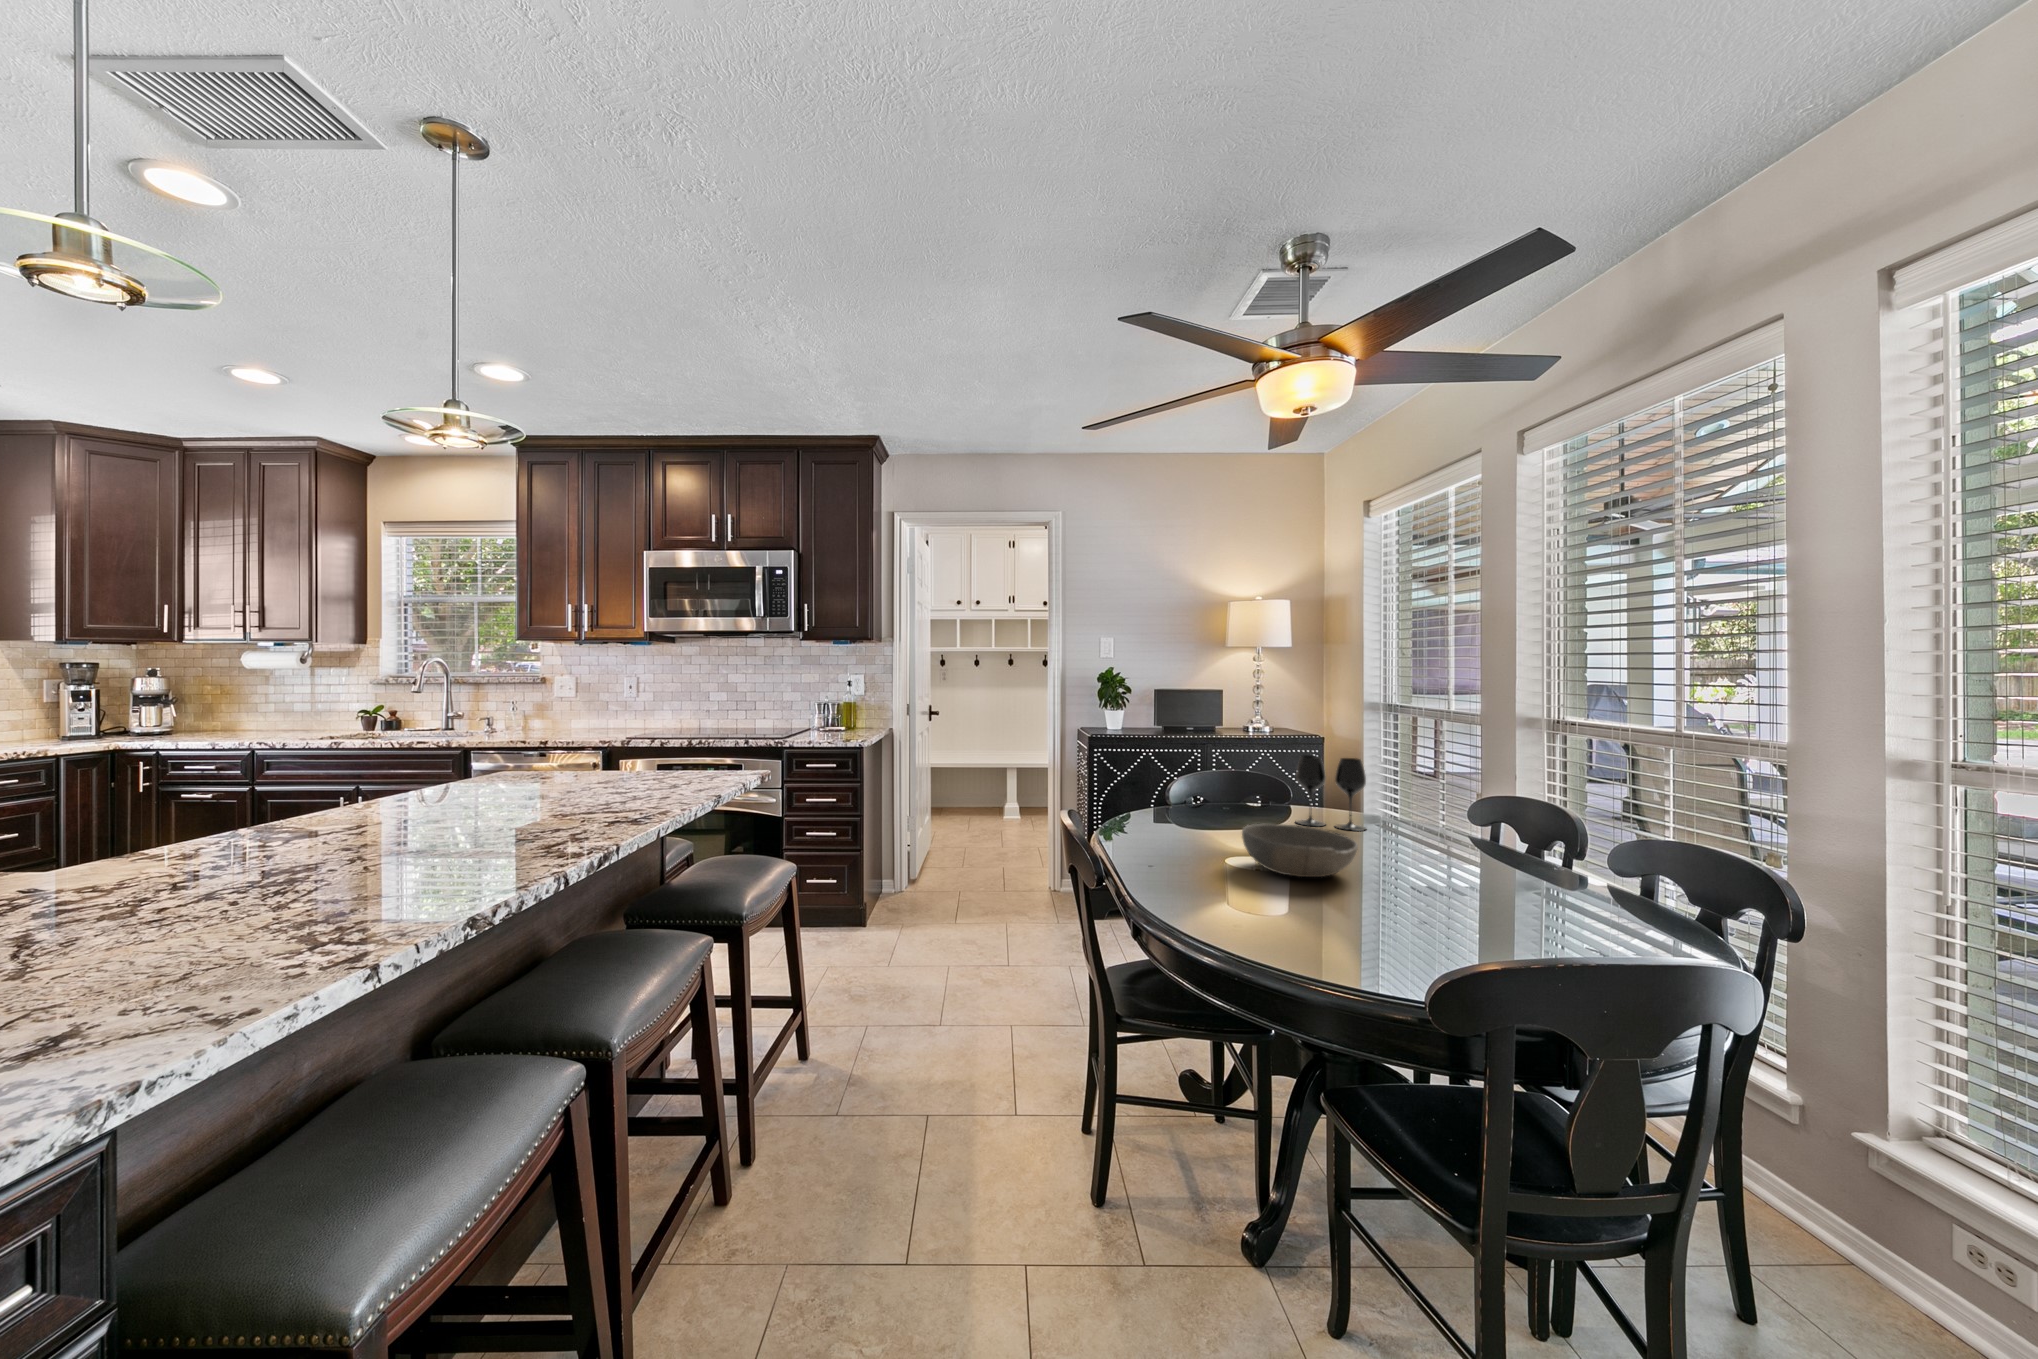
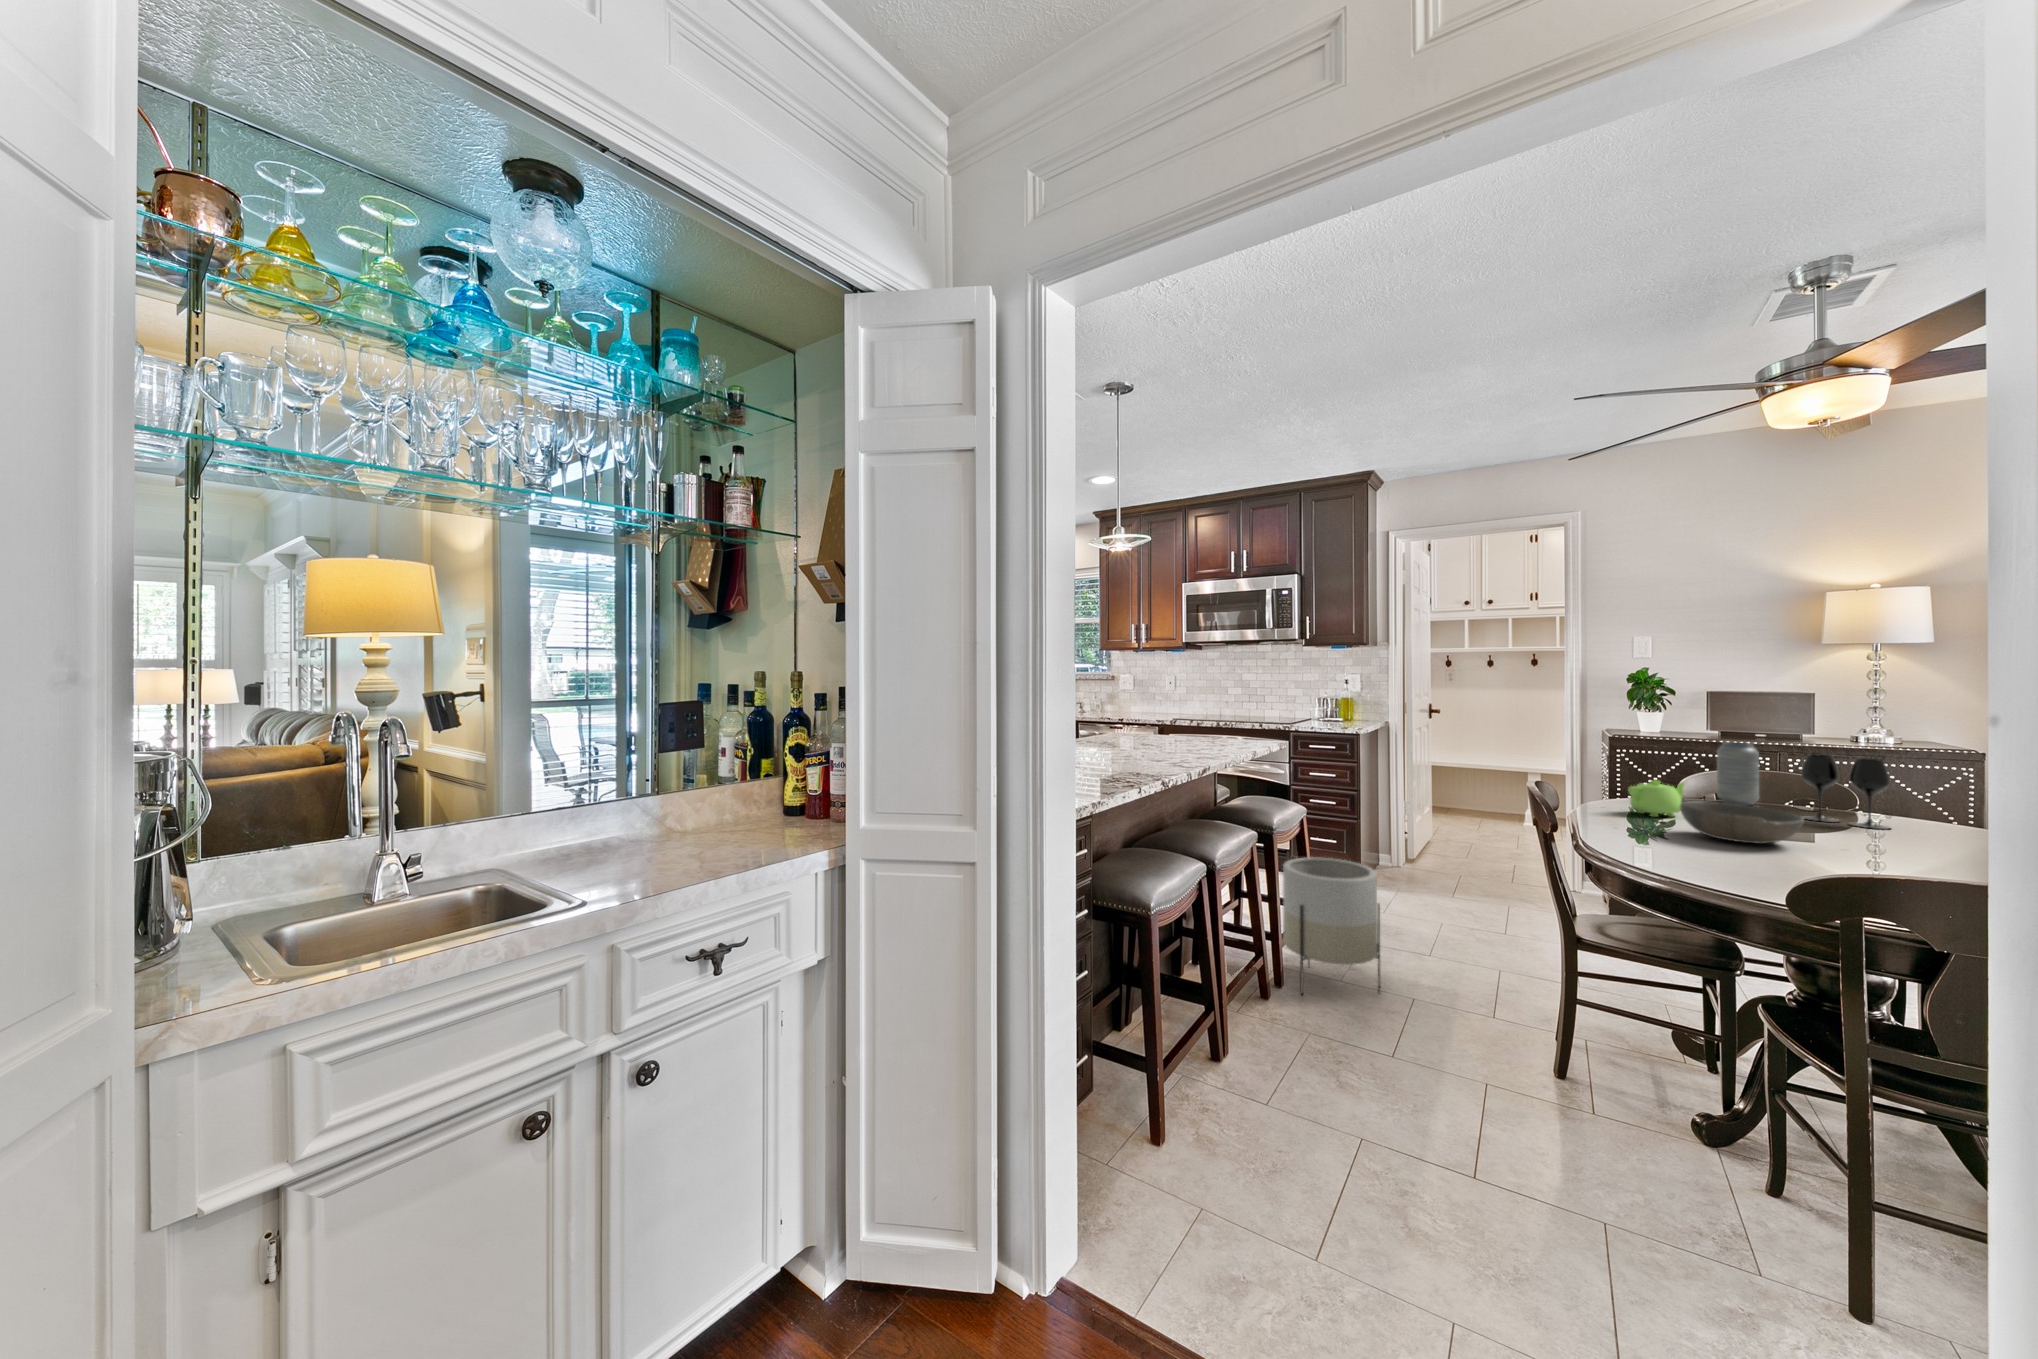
vase: none [1218,744,1252,811] -> present [1717,742,1759,805]
teapot: none [1169,796,1218,842] -> present [1628,780,1686,817]
planter: none [761,943,900,1190] -> present [1283,857,1380,995]

